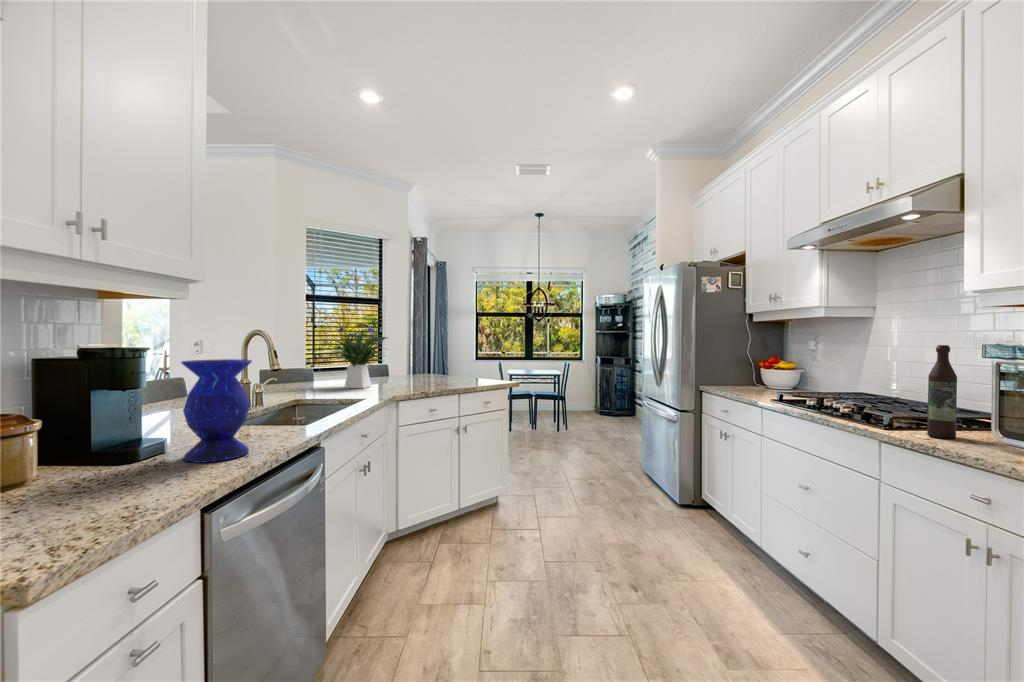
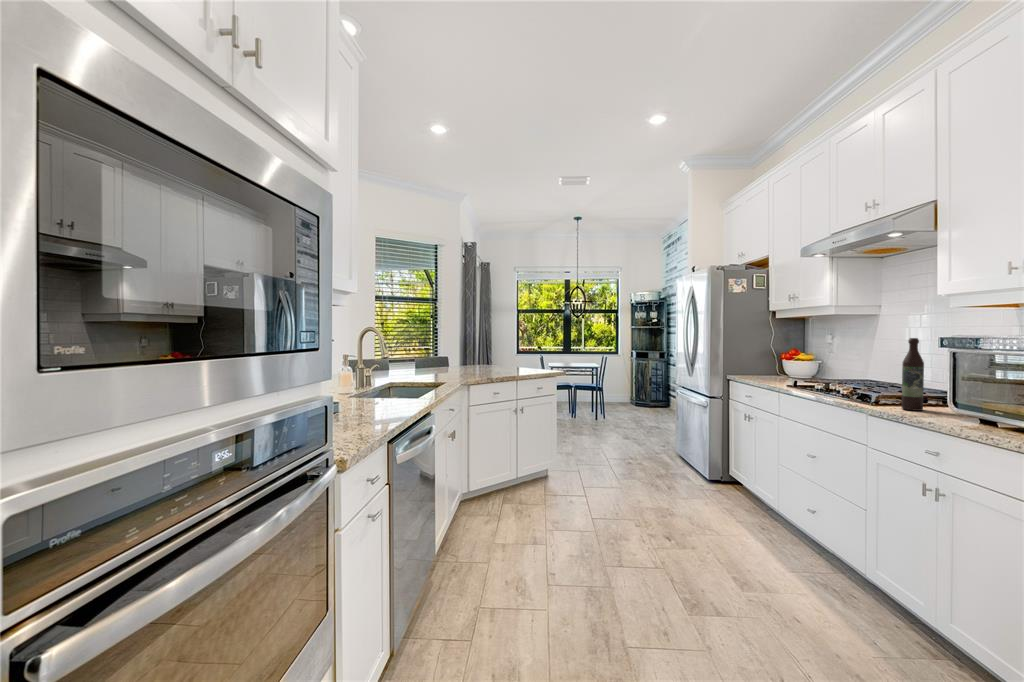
flower arrangement: present [331,323,387,388] -> none [406,321,459,376]
vase: present [181,359,252,463] -> none [357,350,399,418]

